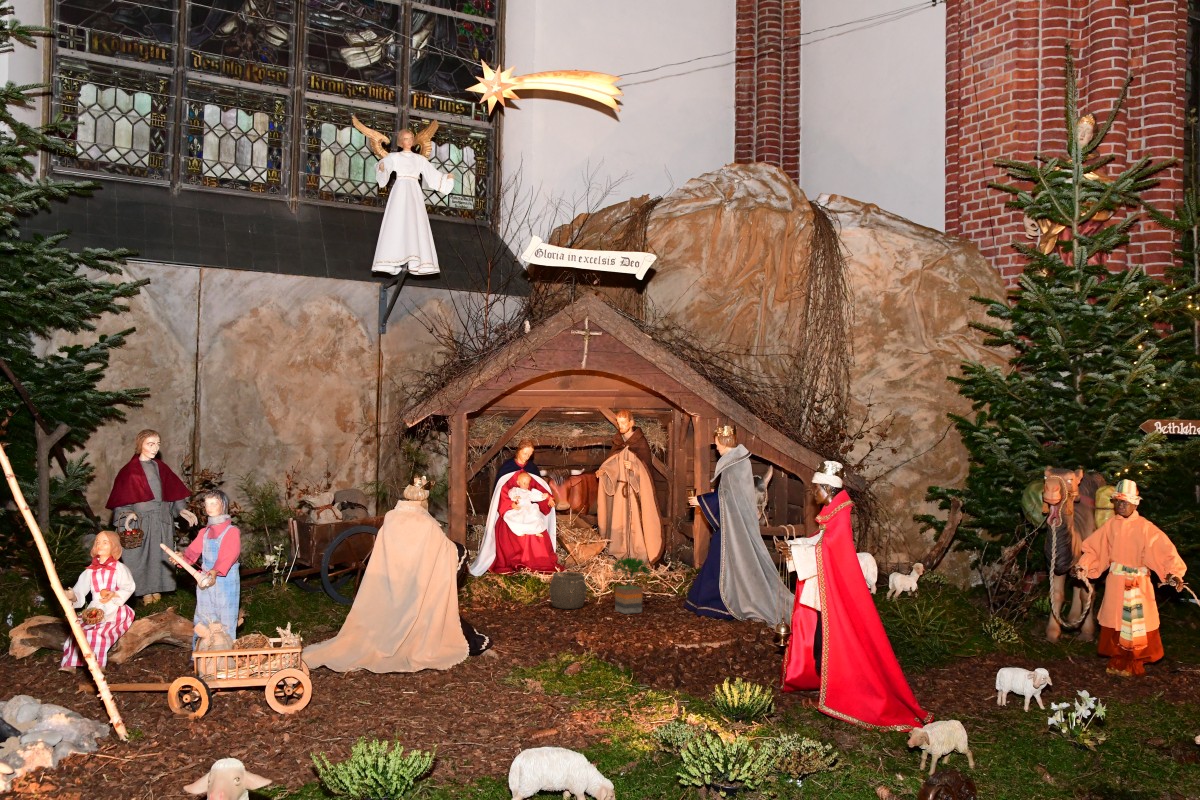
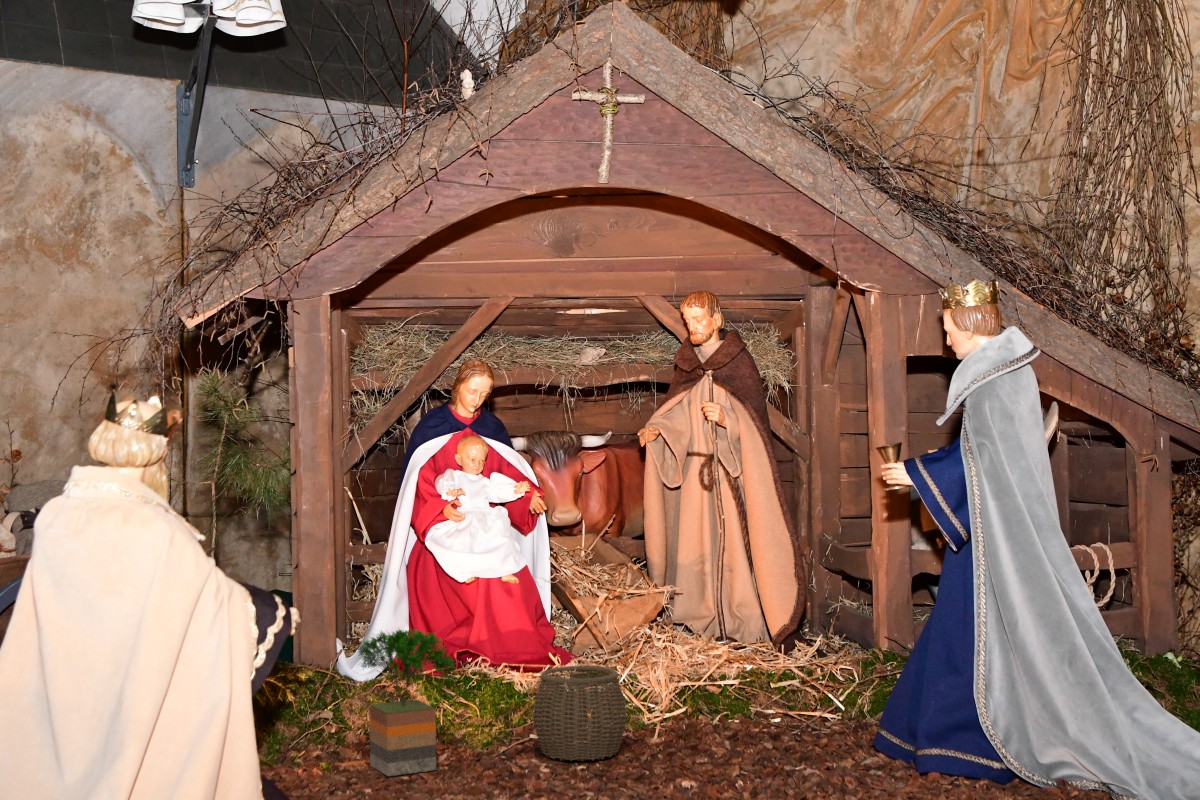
potted tree: present [612,558,651,614] -> present [358,630,456,776]

